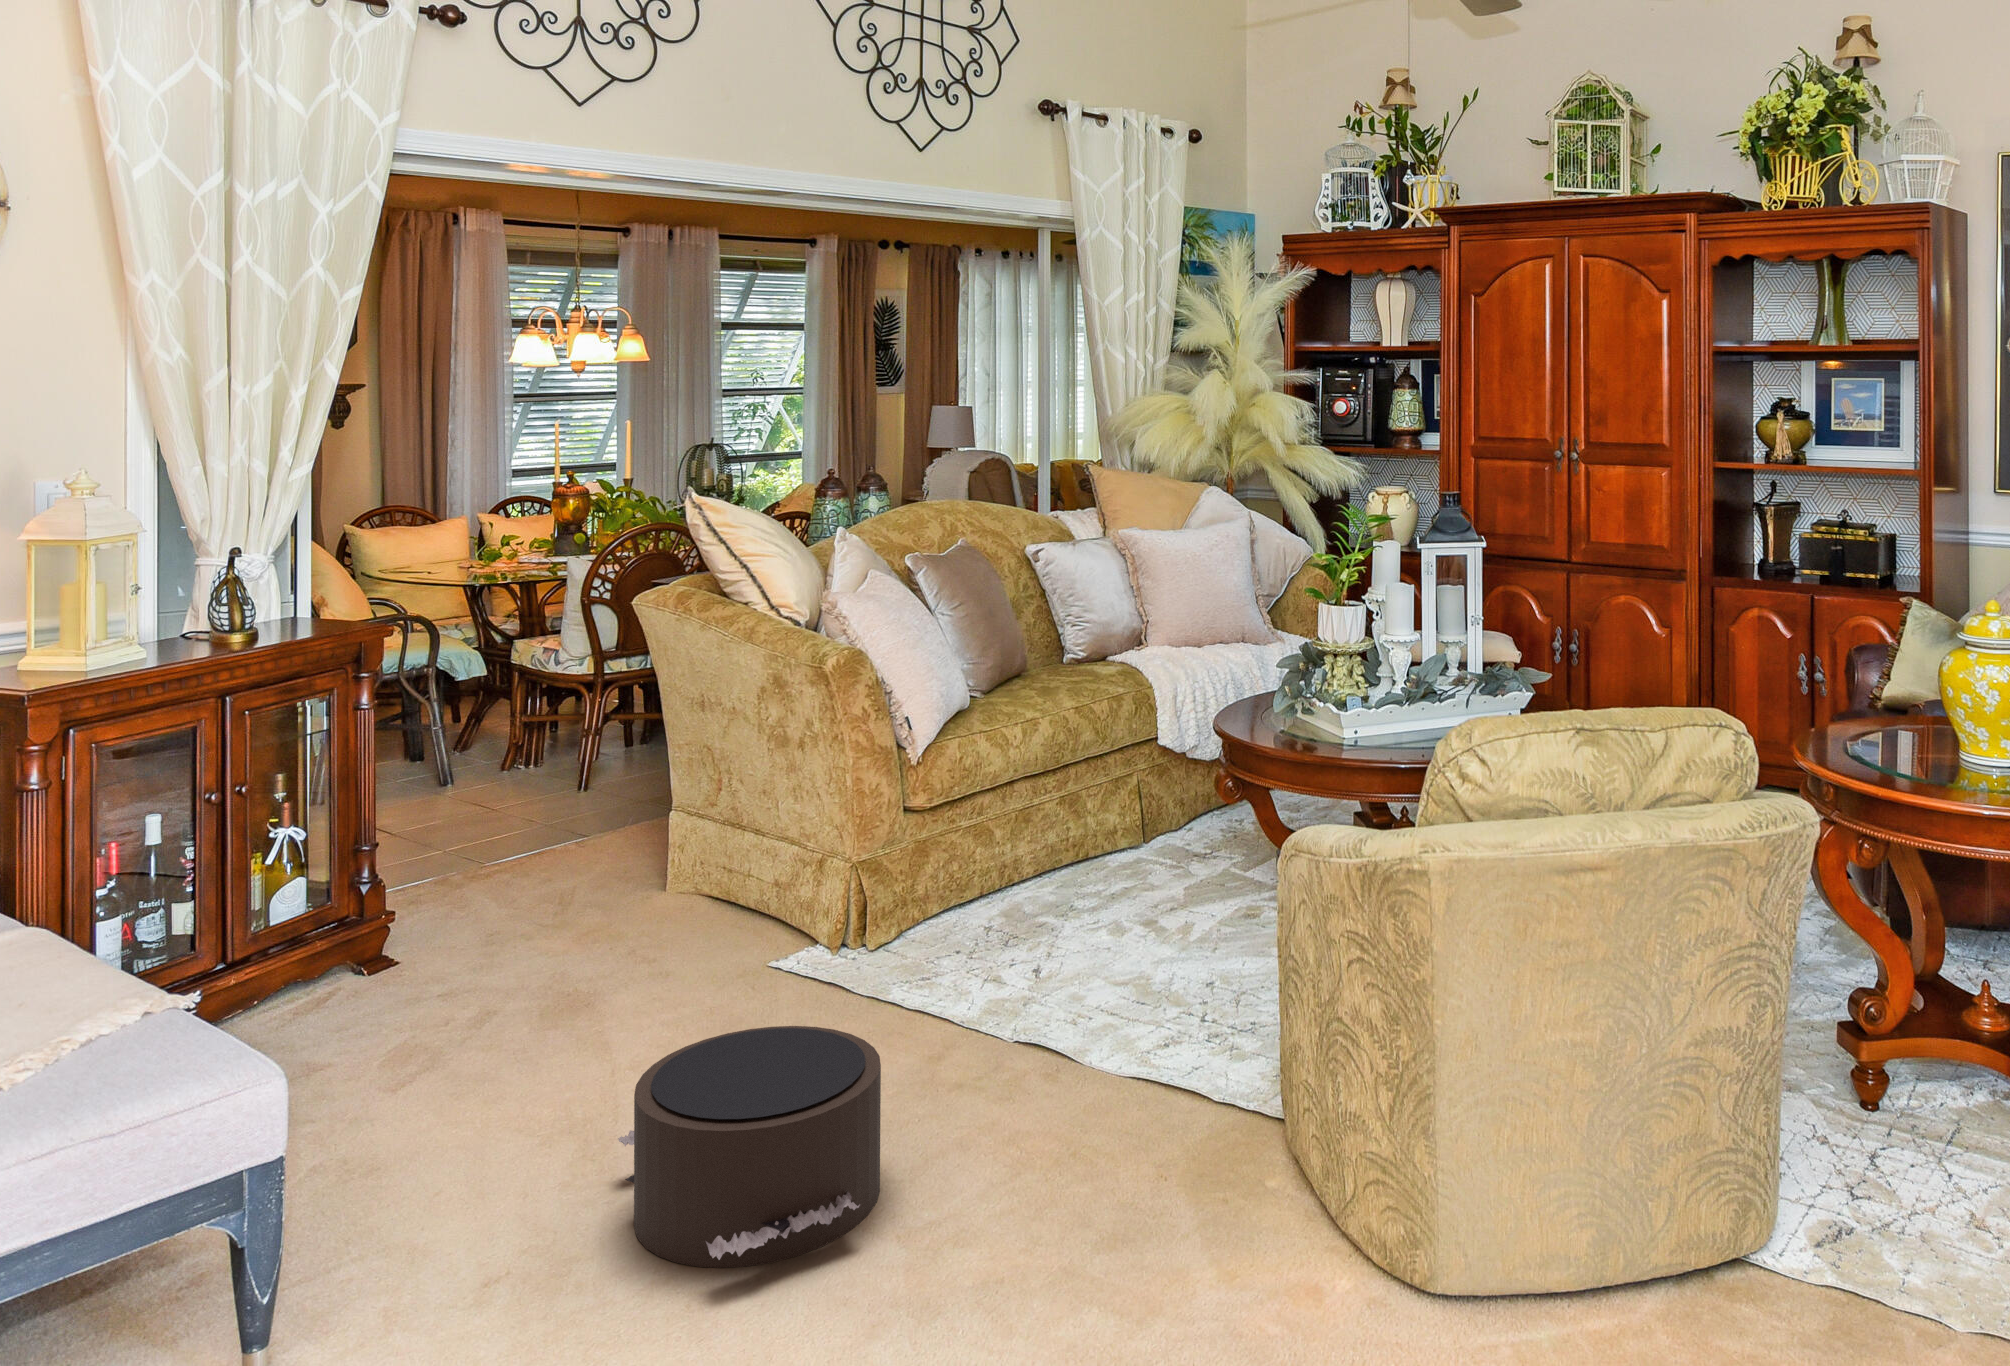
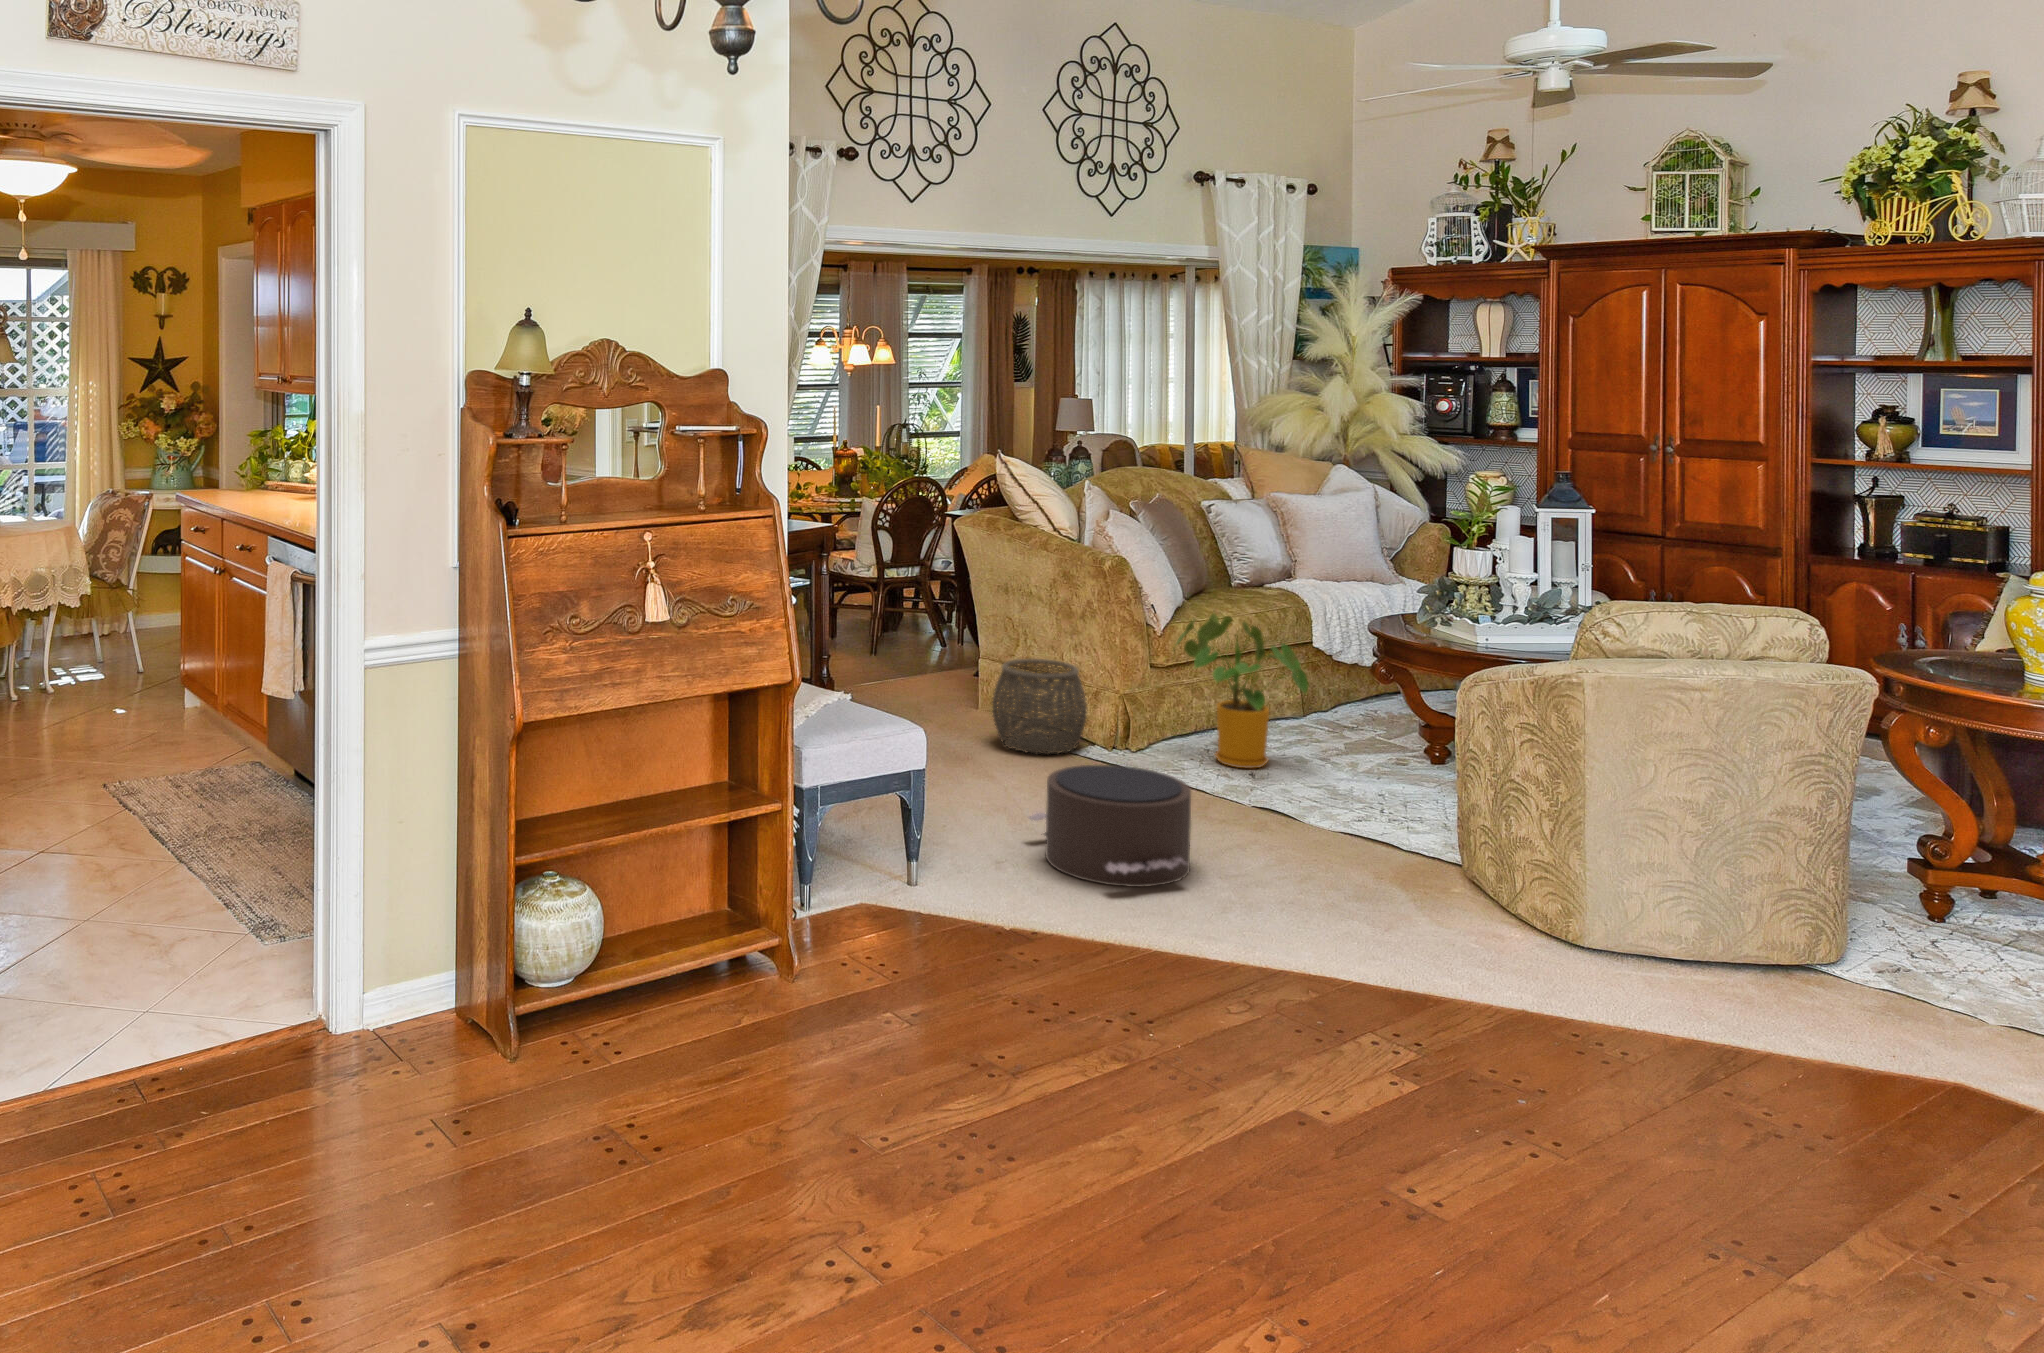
house plant: none [933,721,1117,950] -> present [1174,614,1308,768]
woven basket: none [658,811,810,967] -> present [992,659,1087,754]

